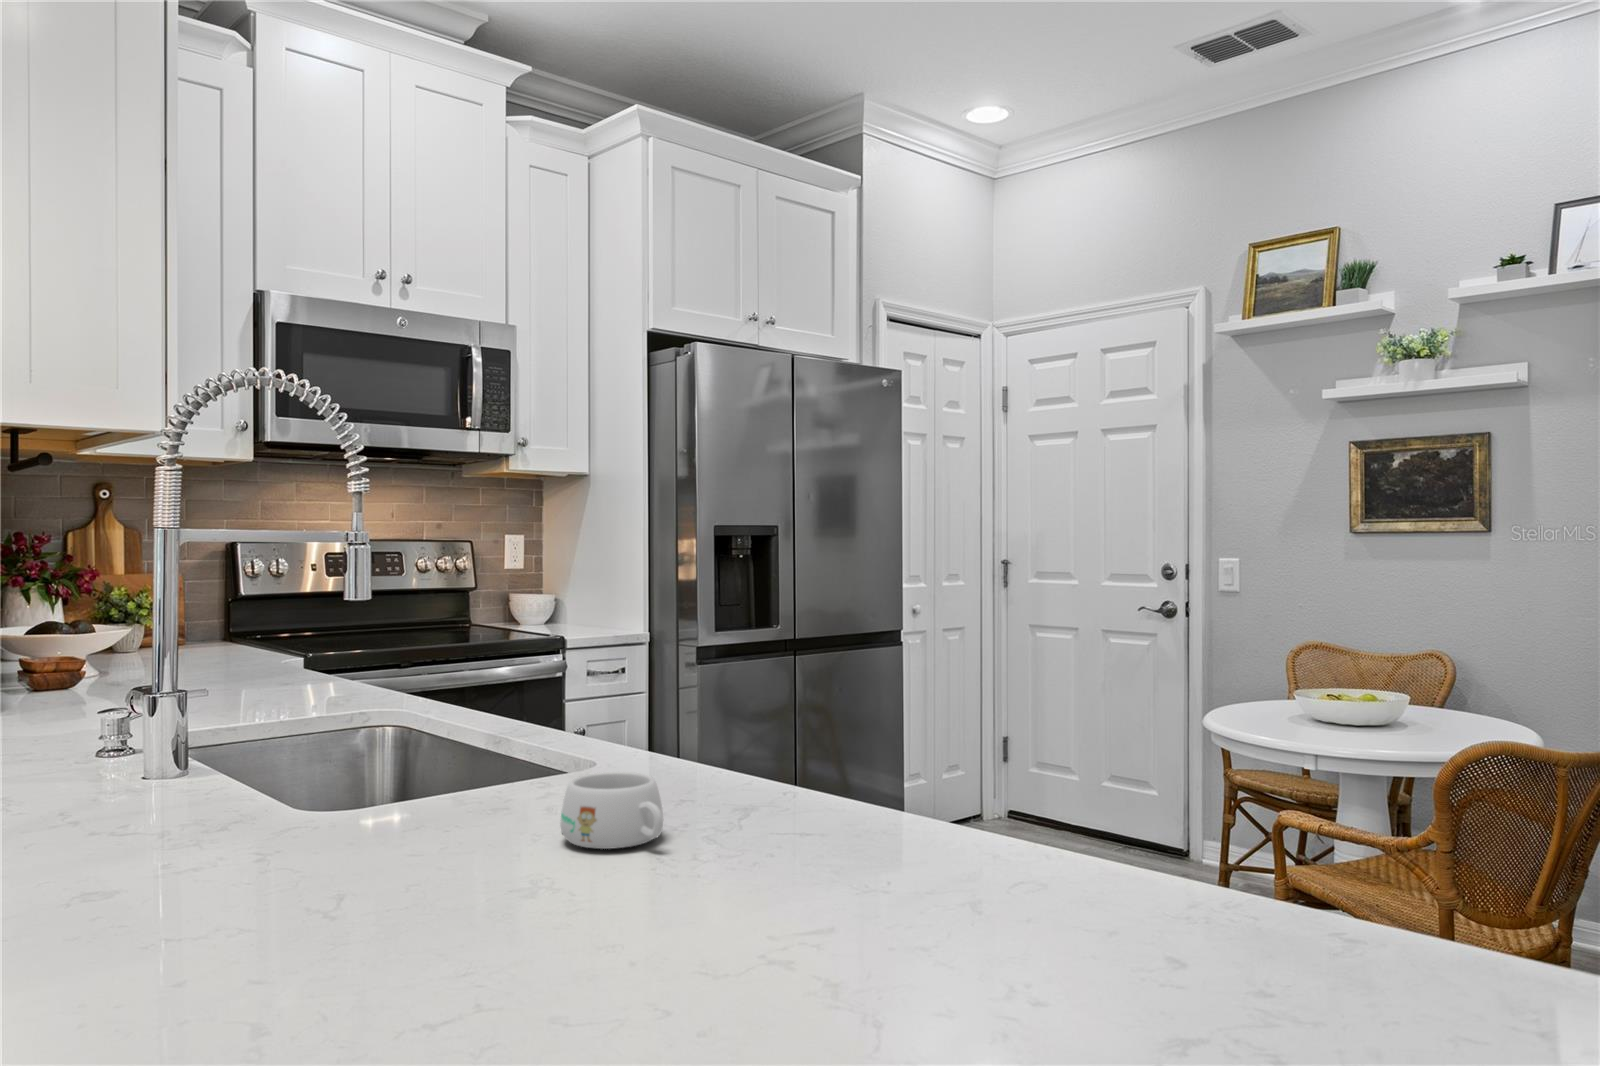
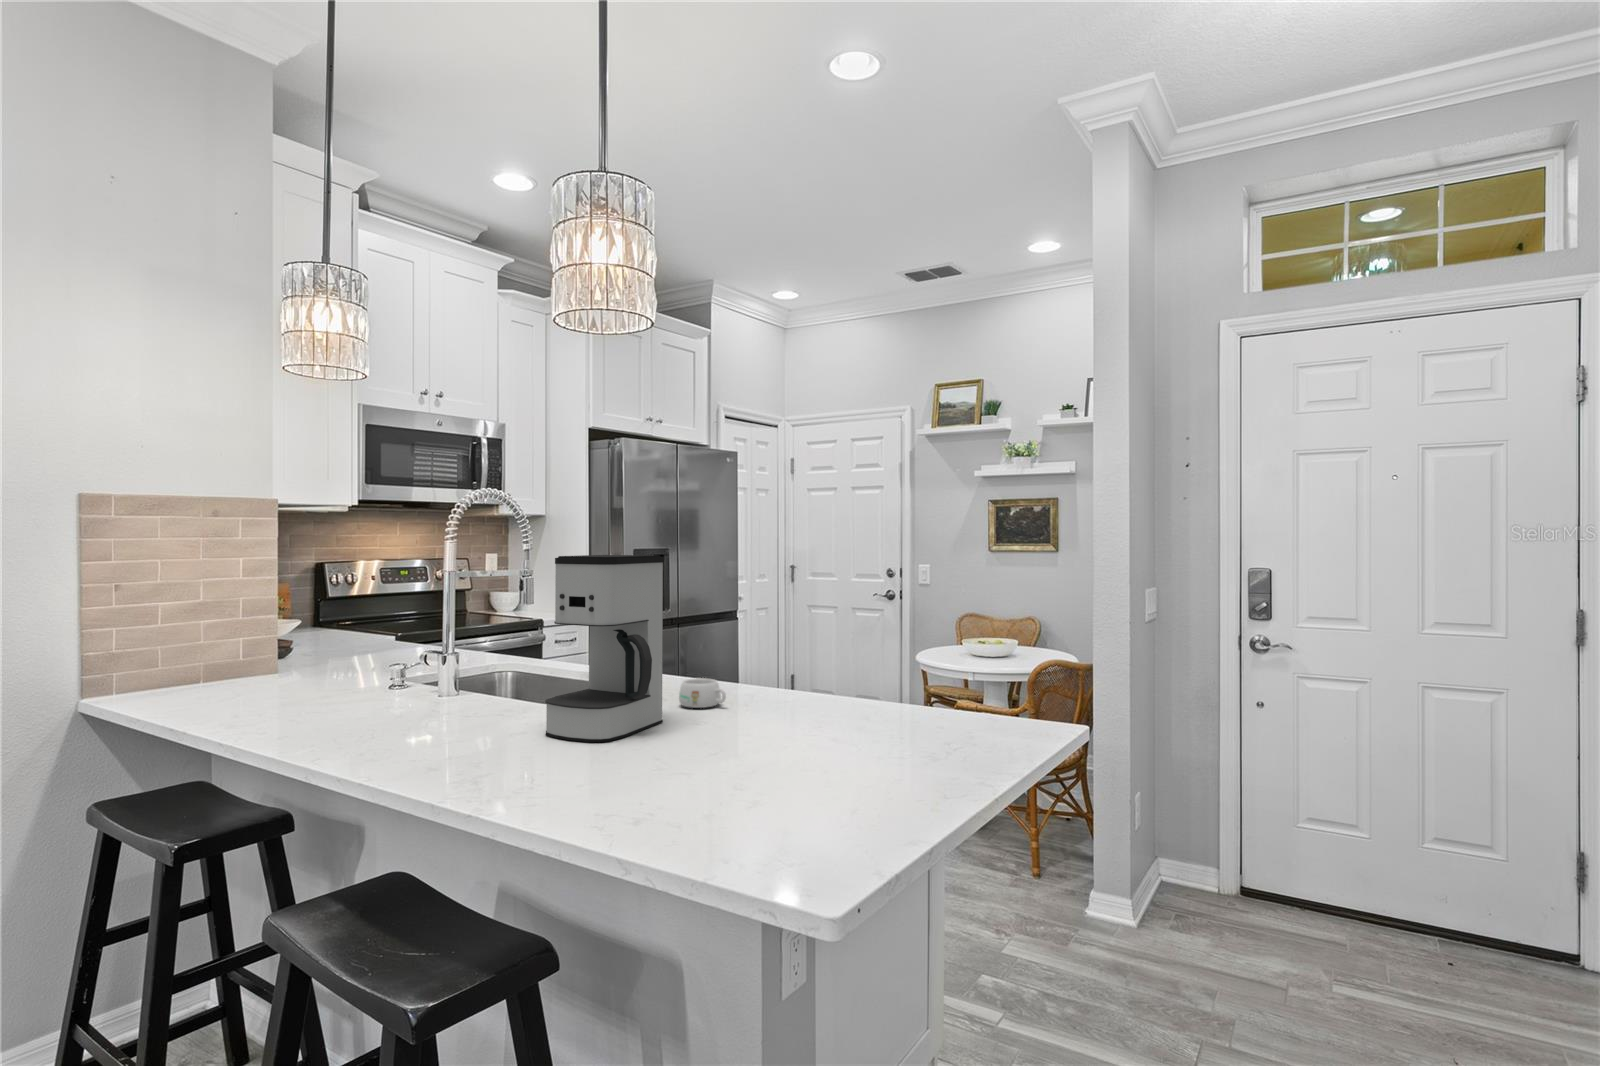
coffee maker: none [122,445,462,963] -> present [545,555,664,742]

